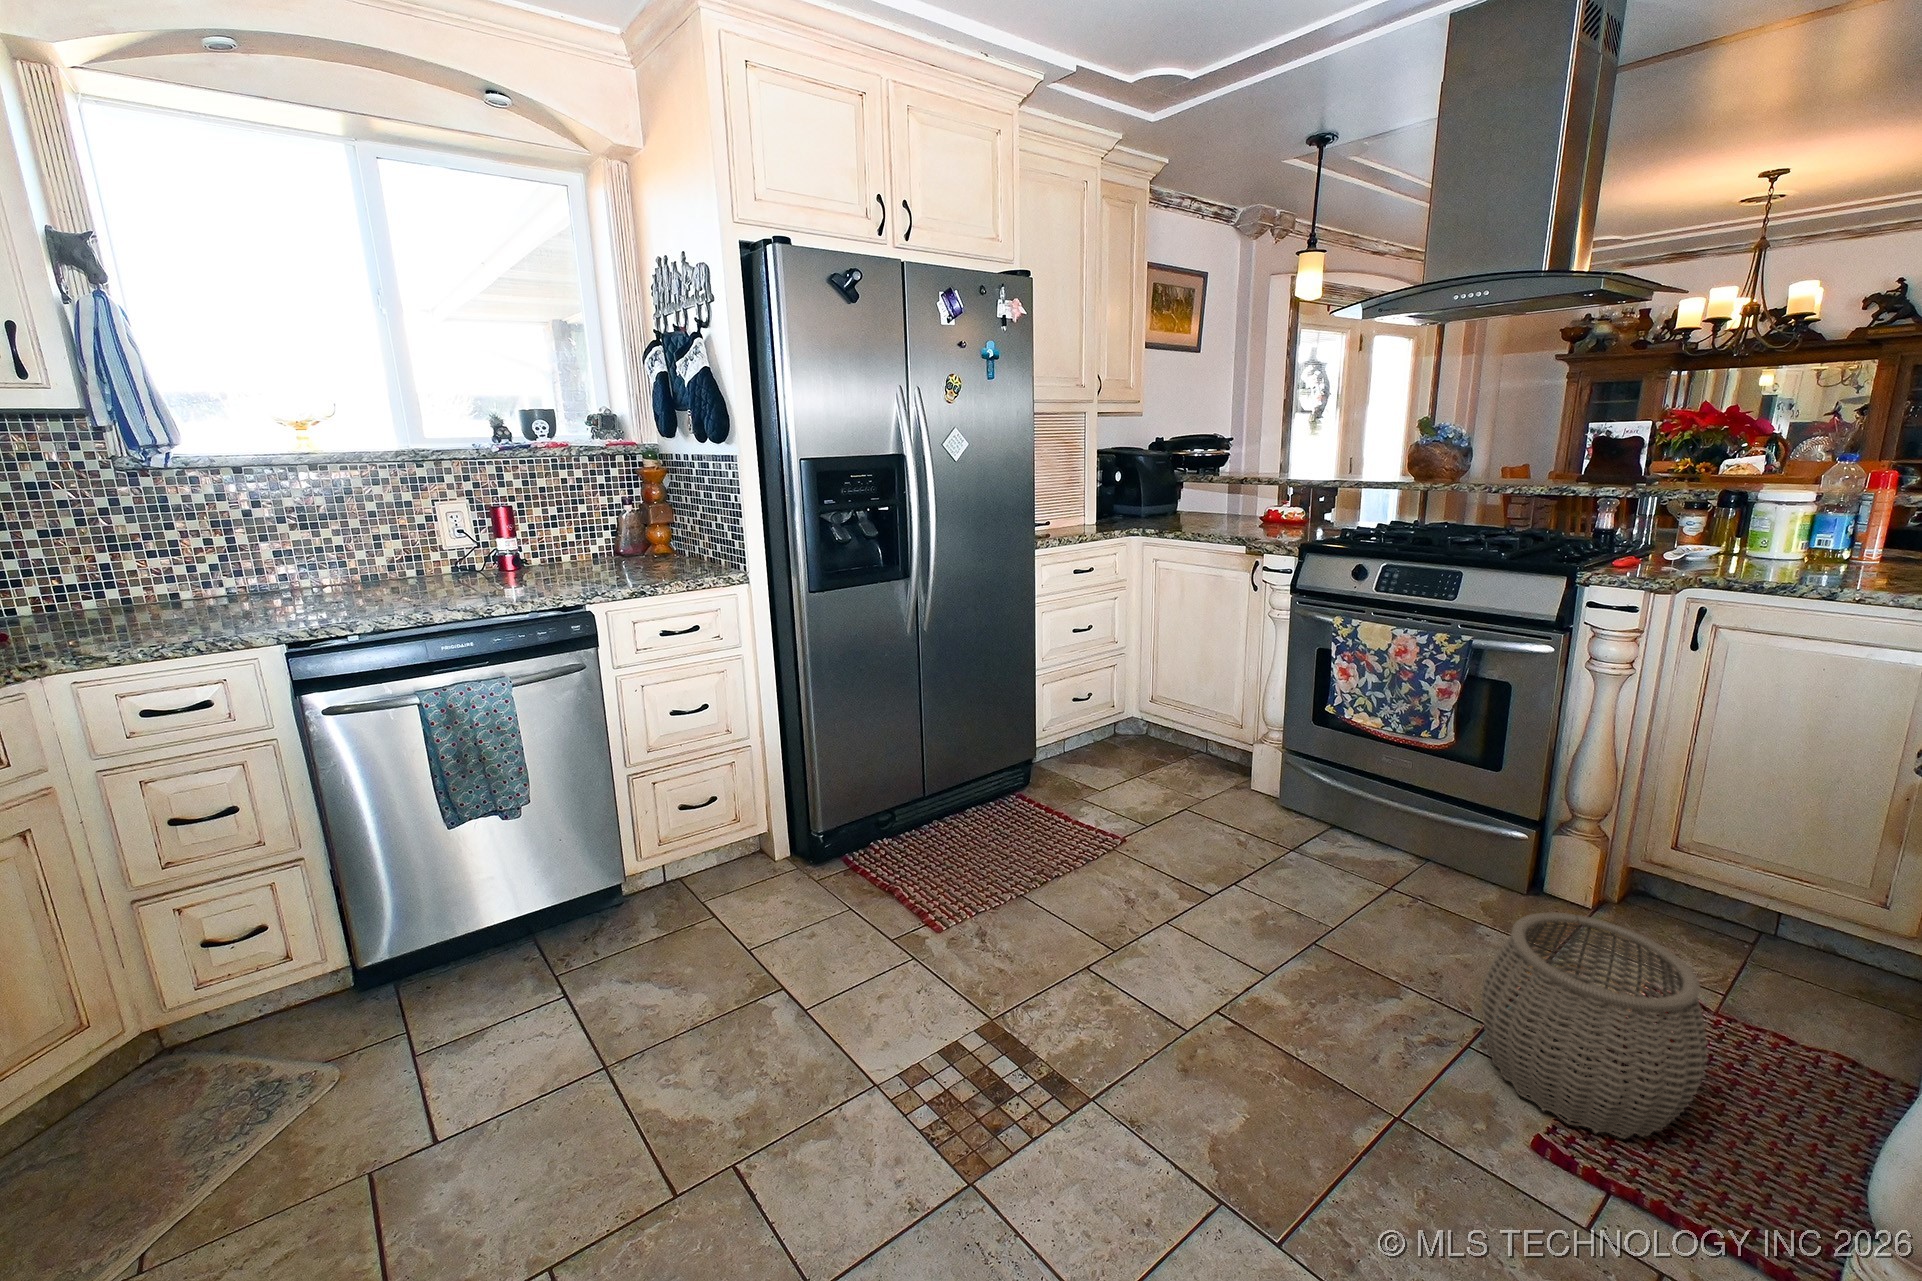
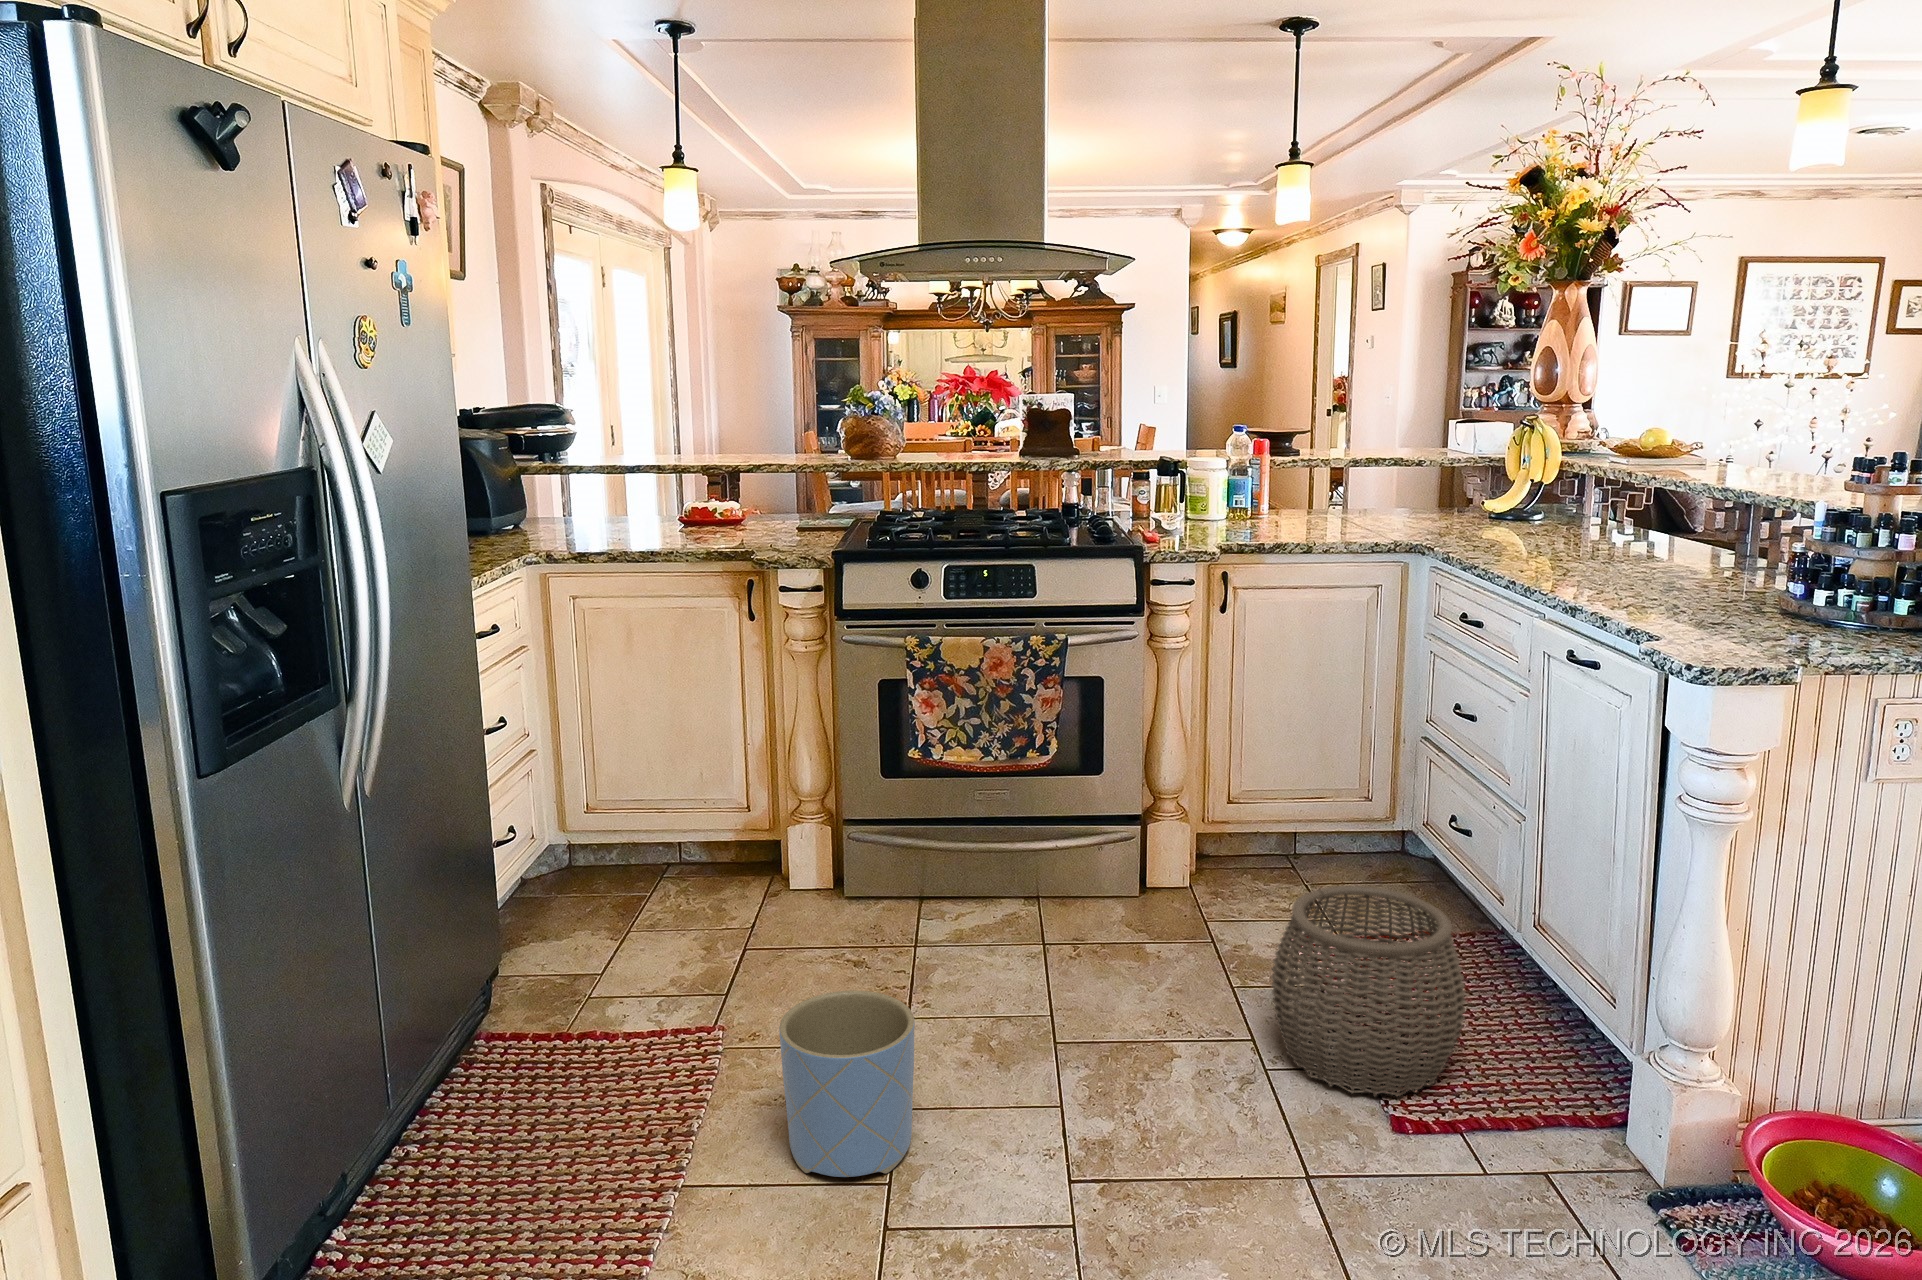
planter: none [1074,826,1162,947] -> present [779,990,915,1177]

